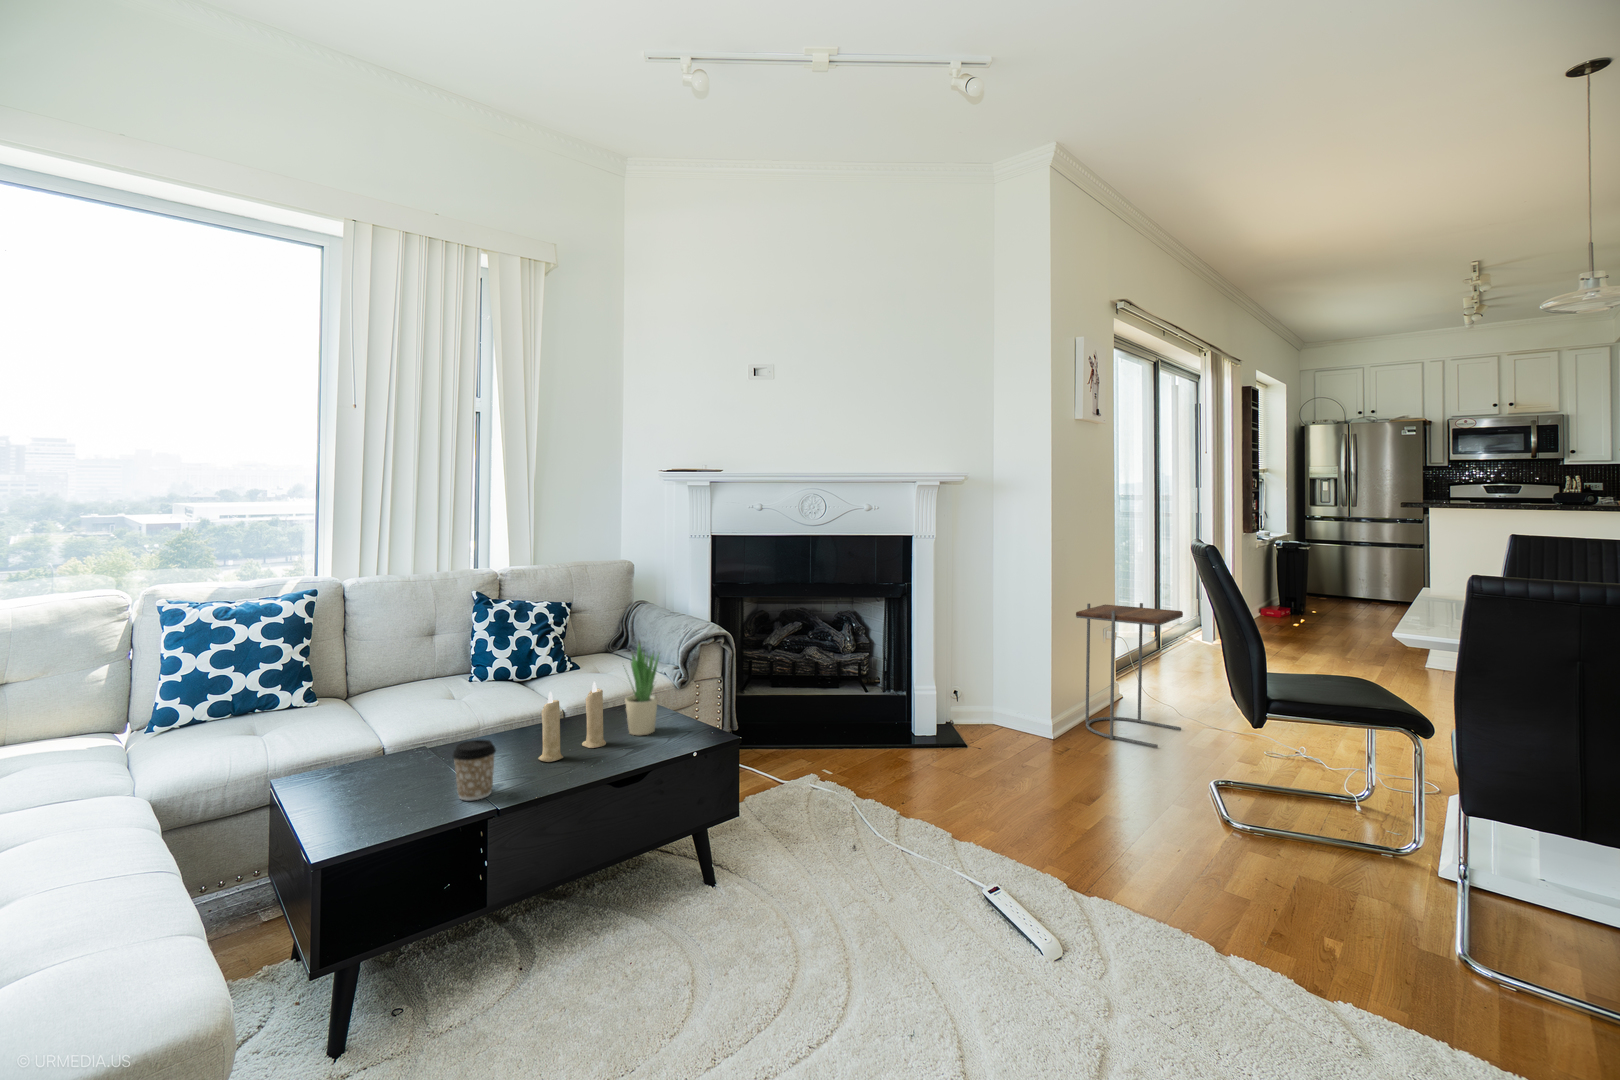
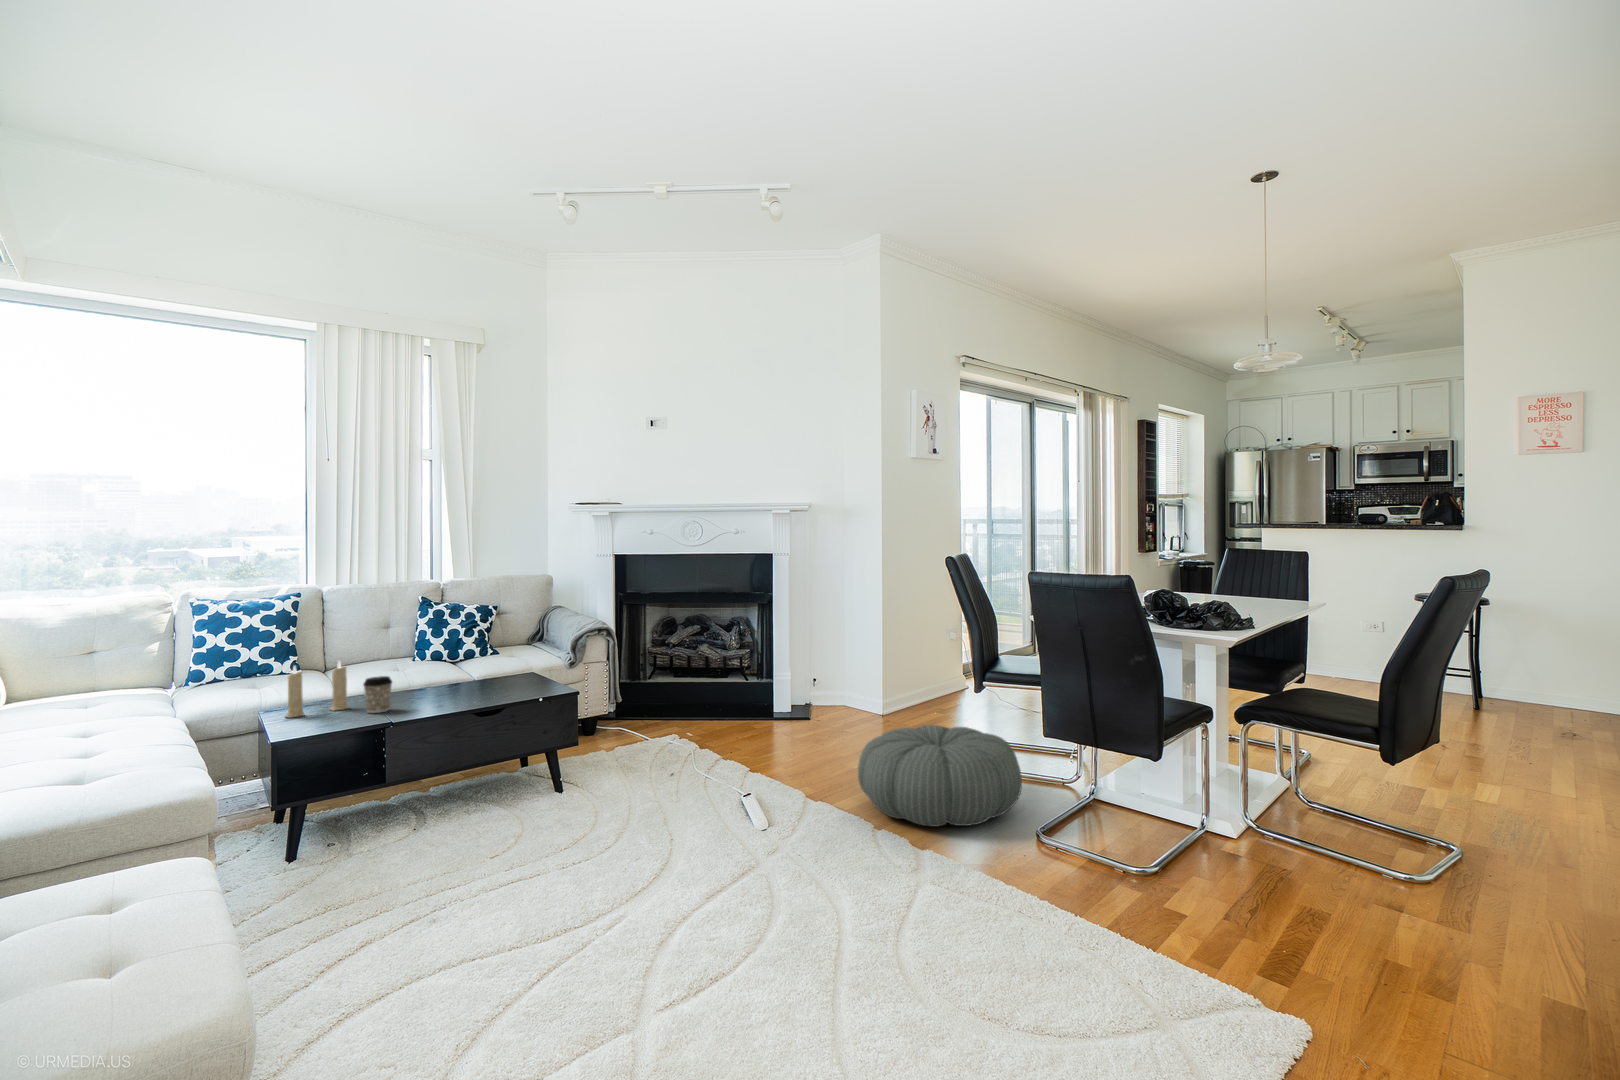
side table: present [1076,603,1183,748] -> none [909,605,1001,719]
potted plant: present [625,642,659,735] -> none [499,619,528,686]
candle: present [538,682,606,762] -> present [285,661,349,718]
pouf: none [1163,795,1436,972] -> present [858,725,1022,827]

